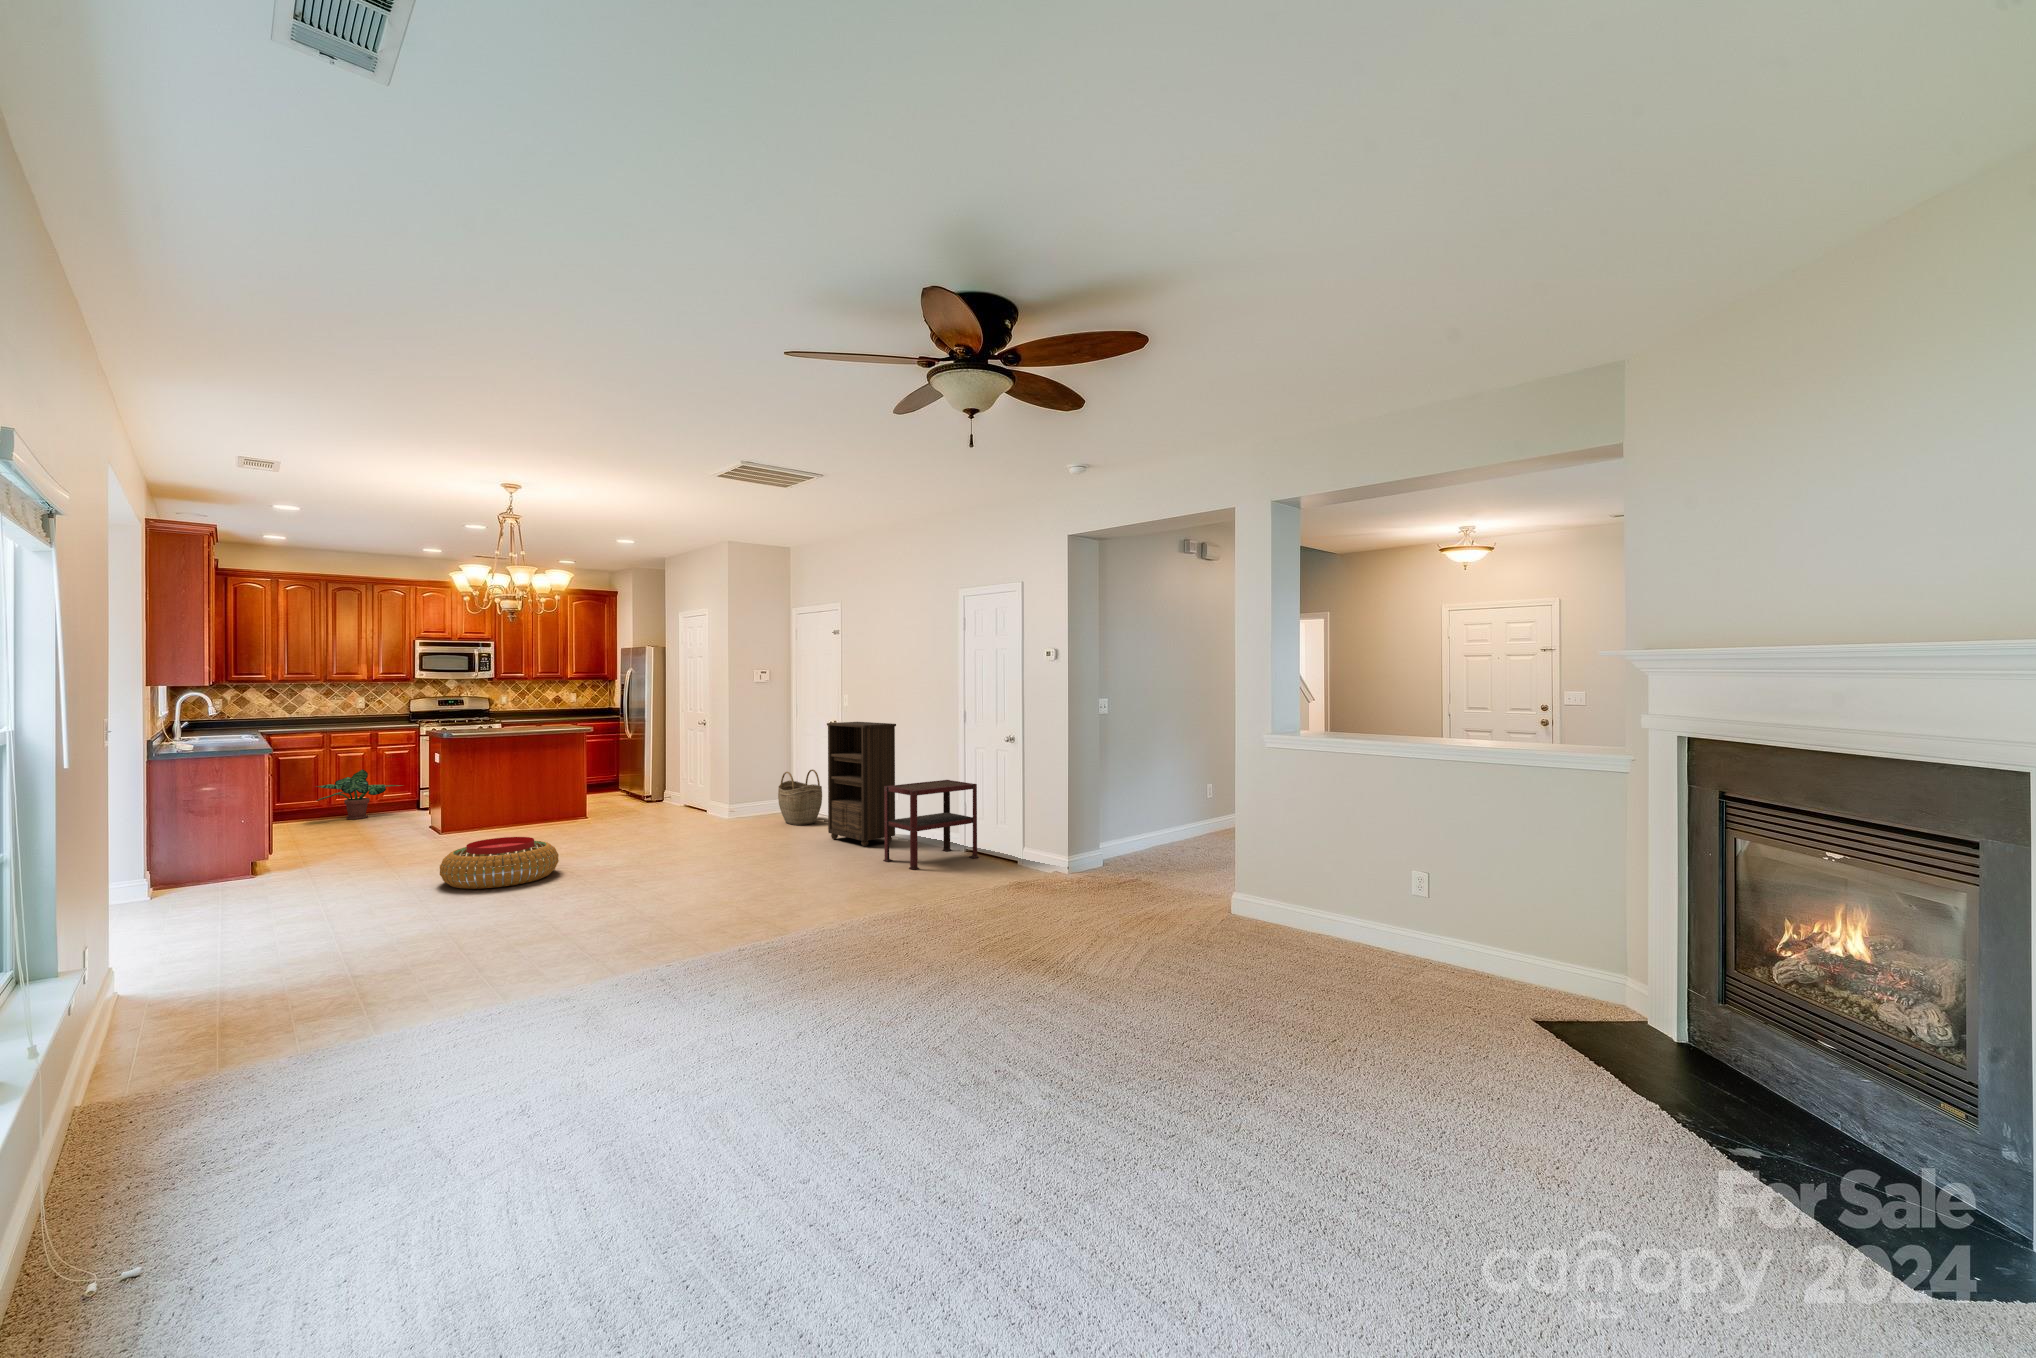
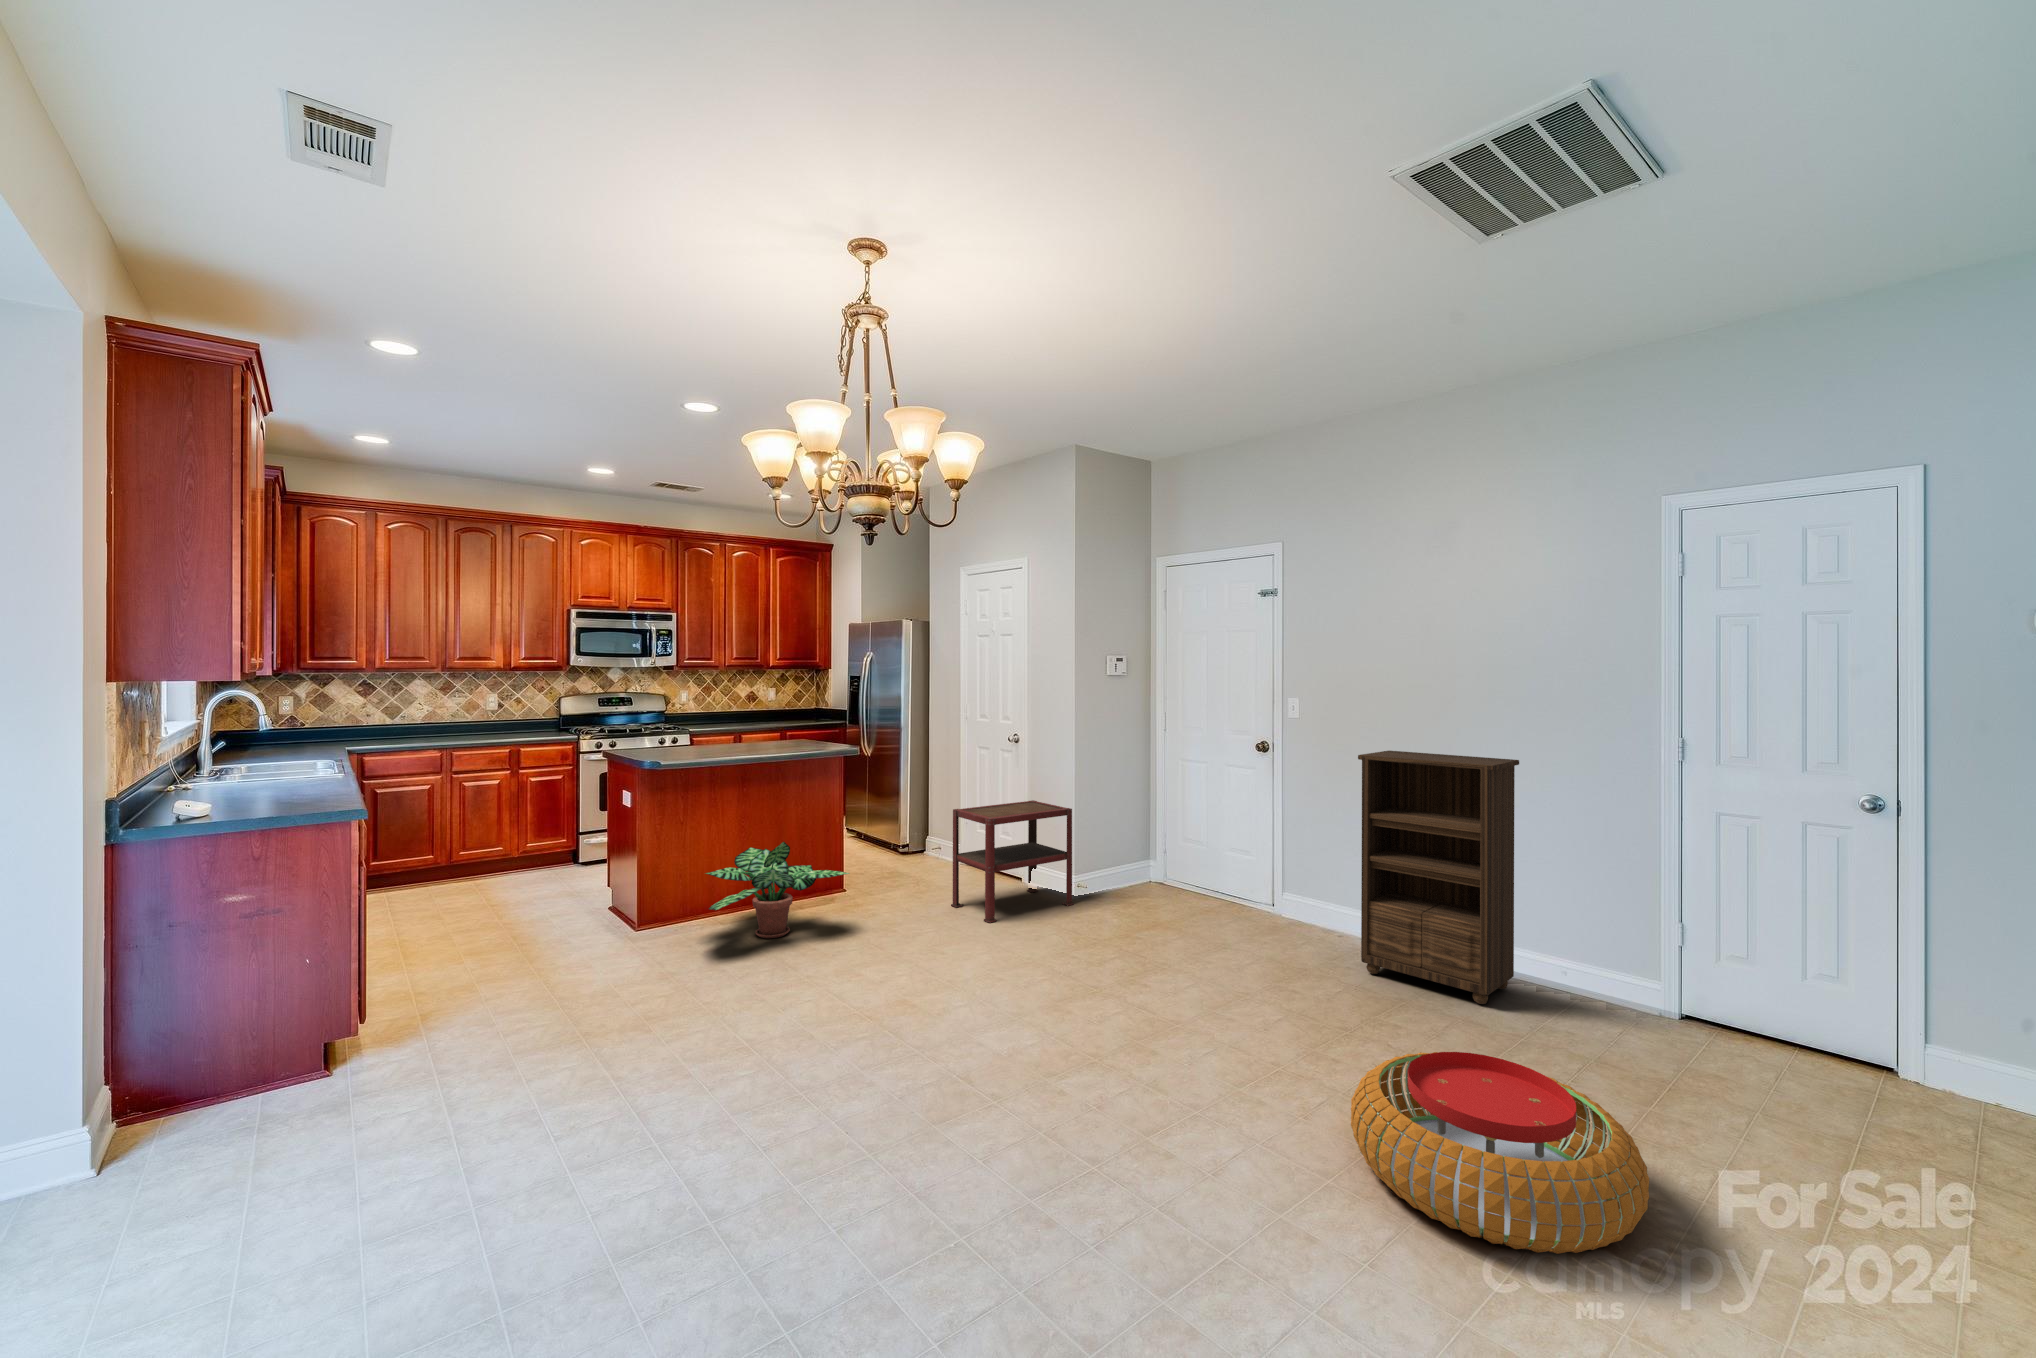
potted plant: present [316,769,399,820] -> present [705,842,849,938]
woven basket: present [778,769,822,825] -> none [1185,825,1266,925]
side table: present [883,780,978,870] -> present [951,800,1074,923]
pouf: present [440,837,559,889] -> present [1351,1052,1649,1254]

